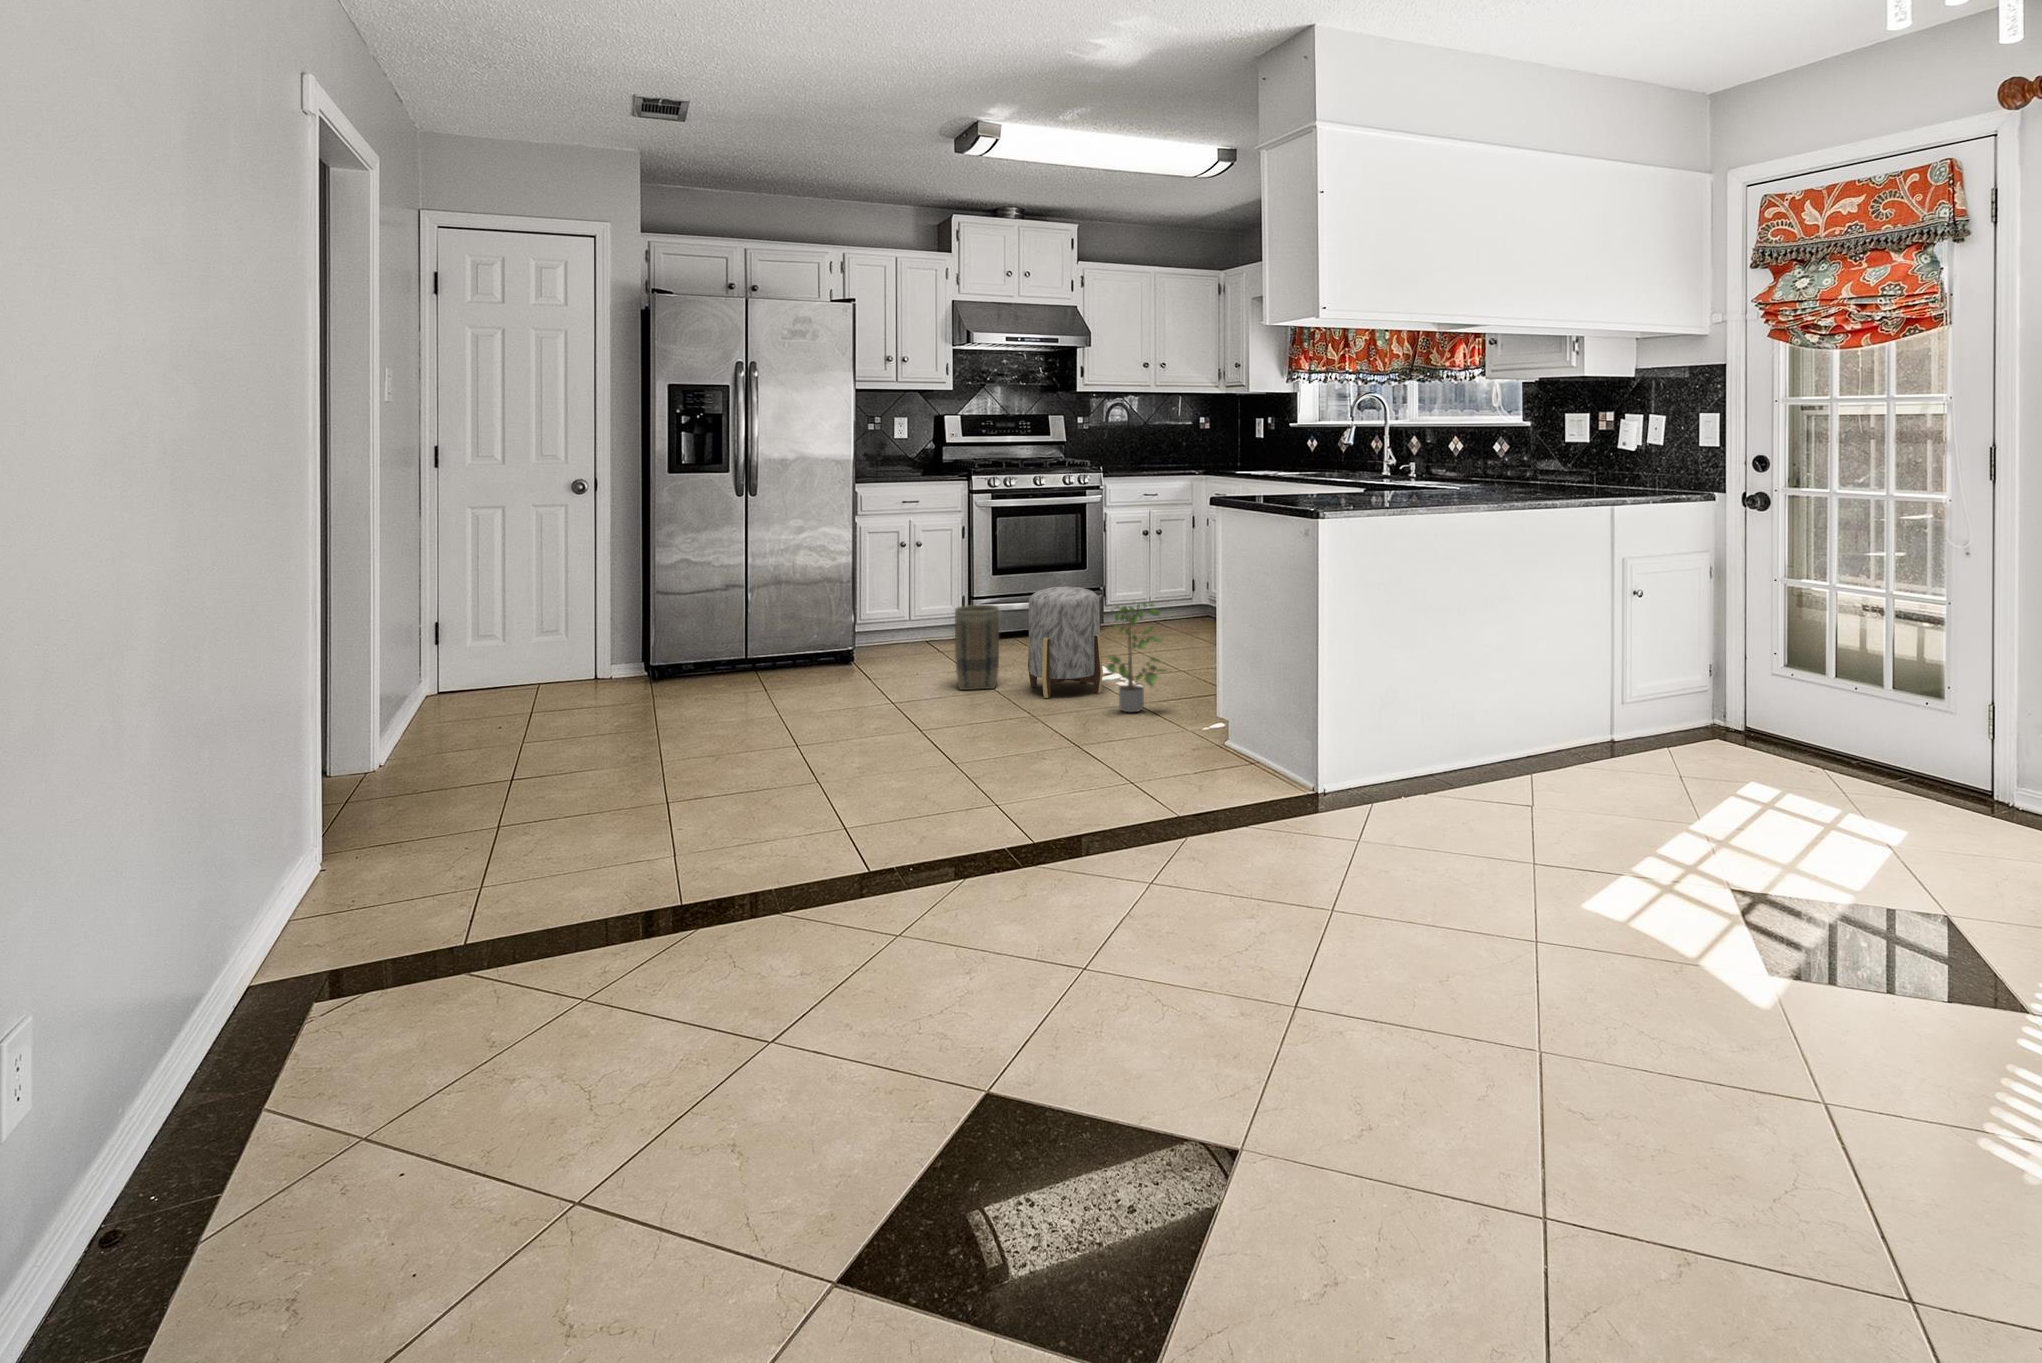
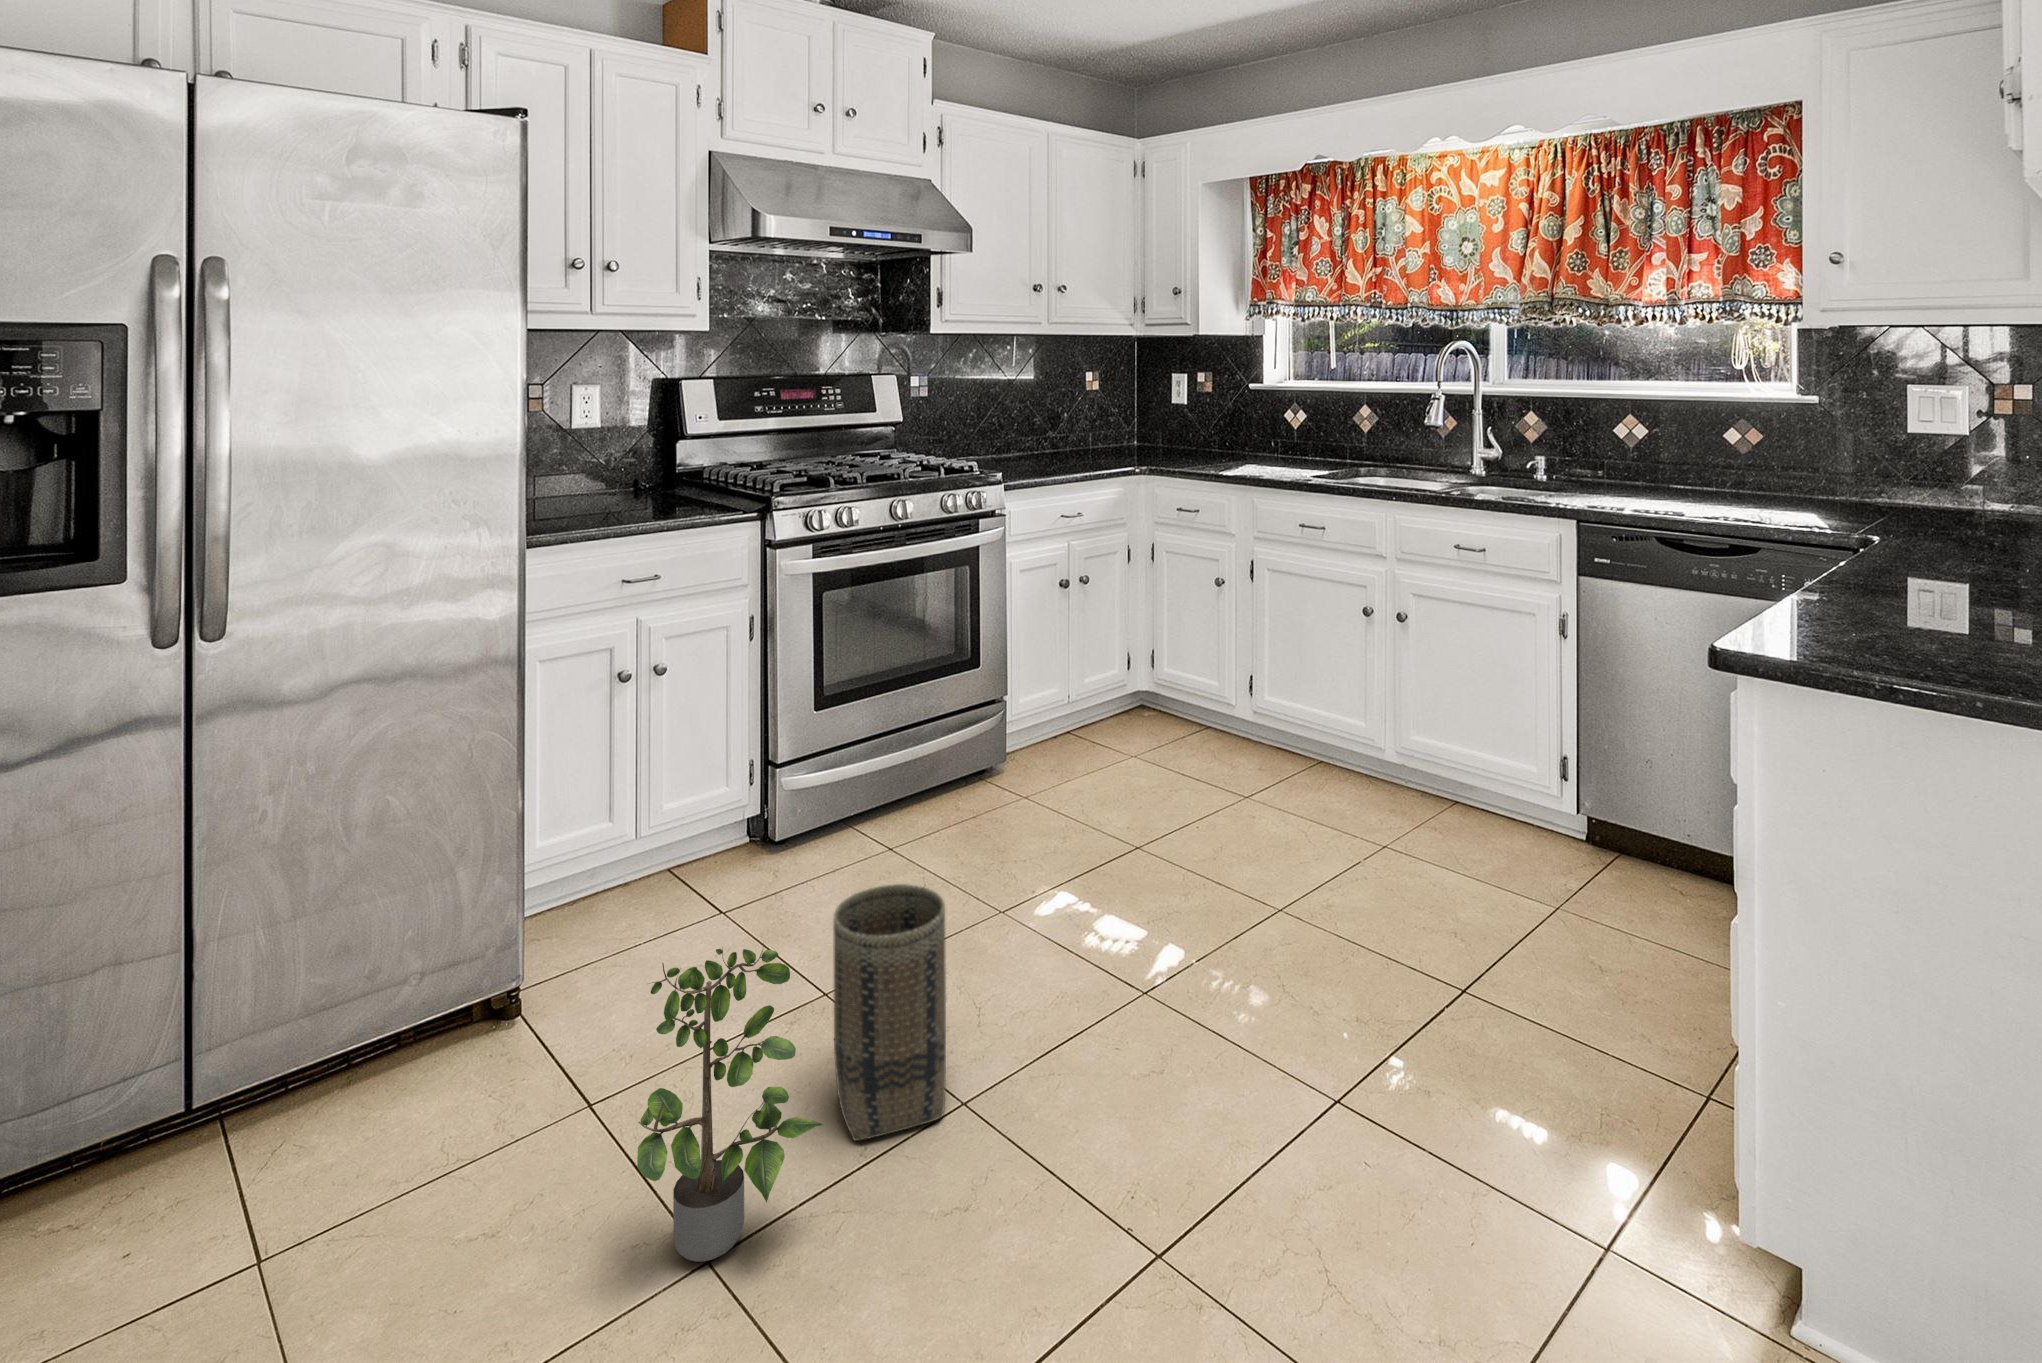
stool: present [1028,587,1103,698] -> none [1022,830,1227,1164]
potted plant: present [1107,603,1166,712] -> present [637,949,823,1262]

